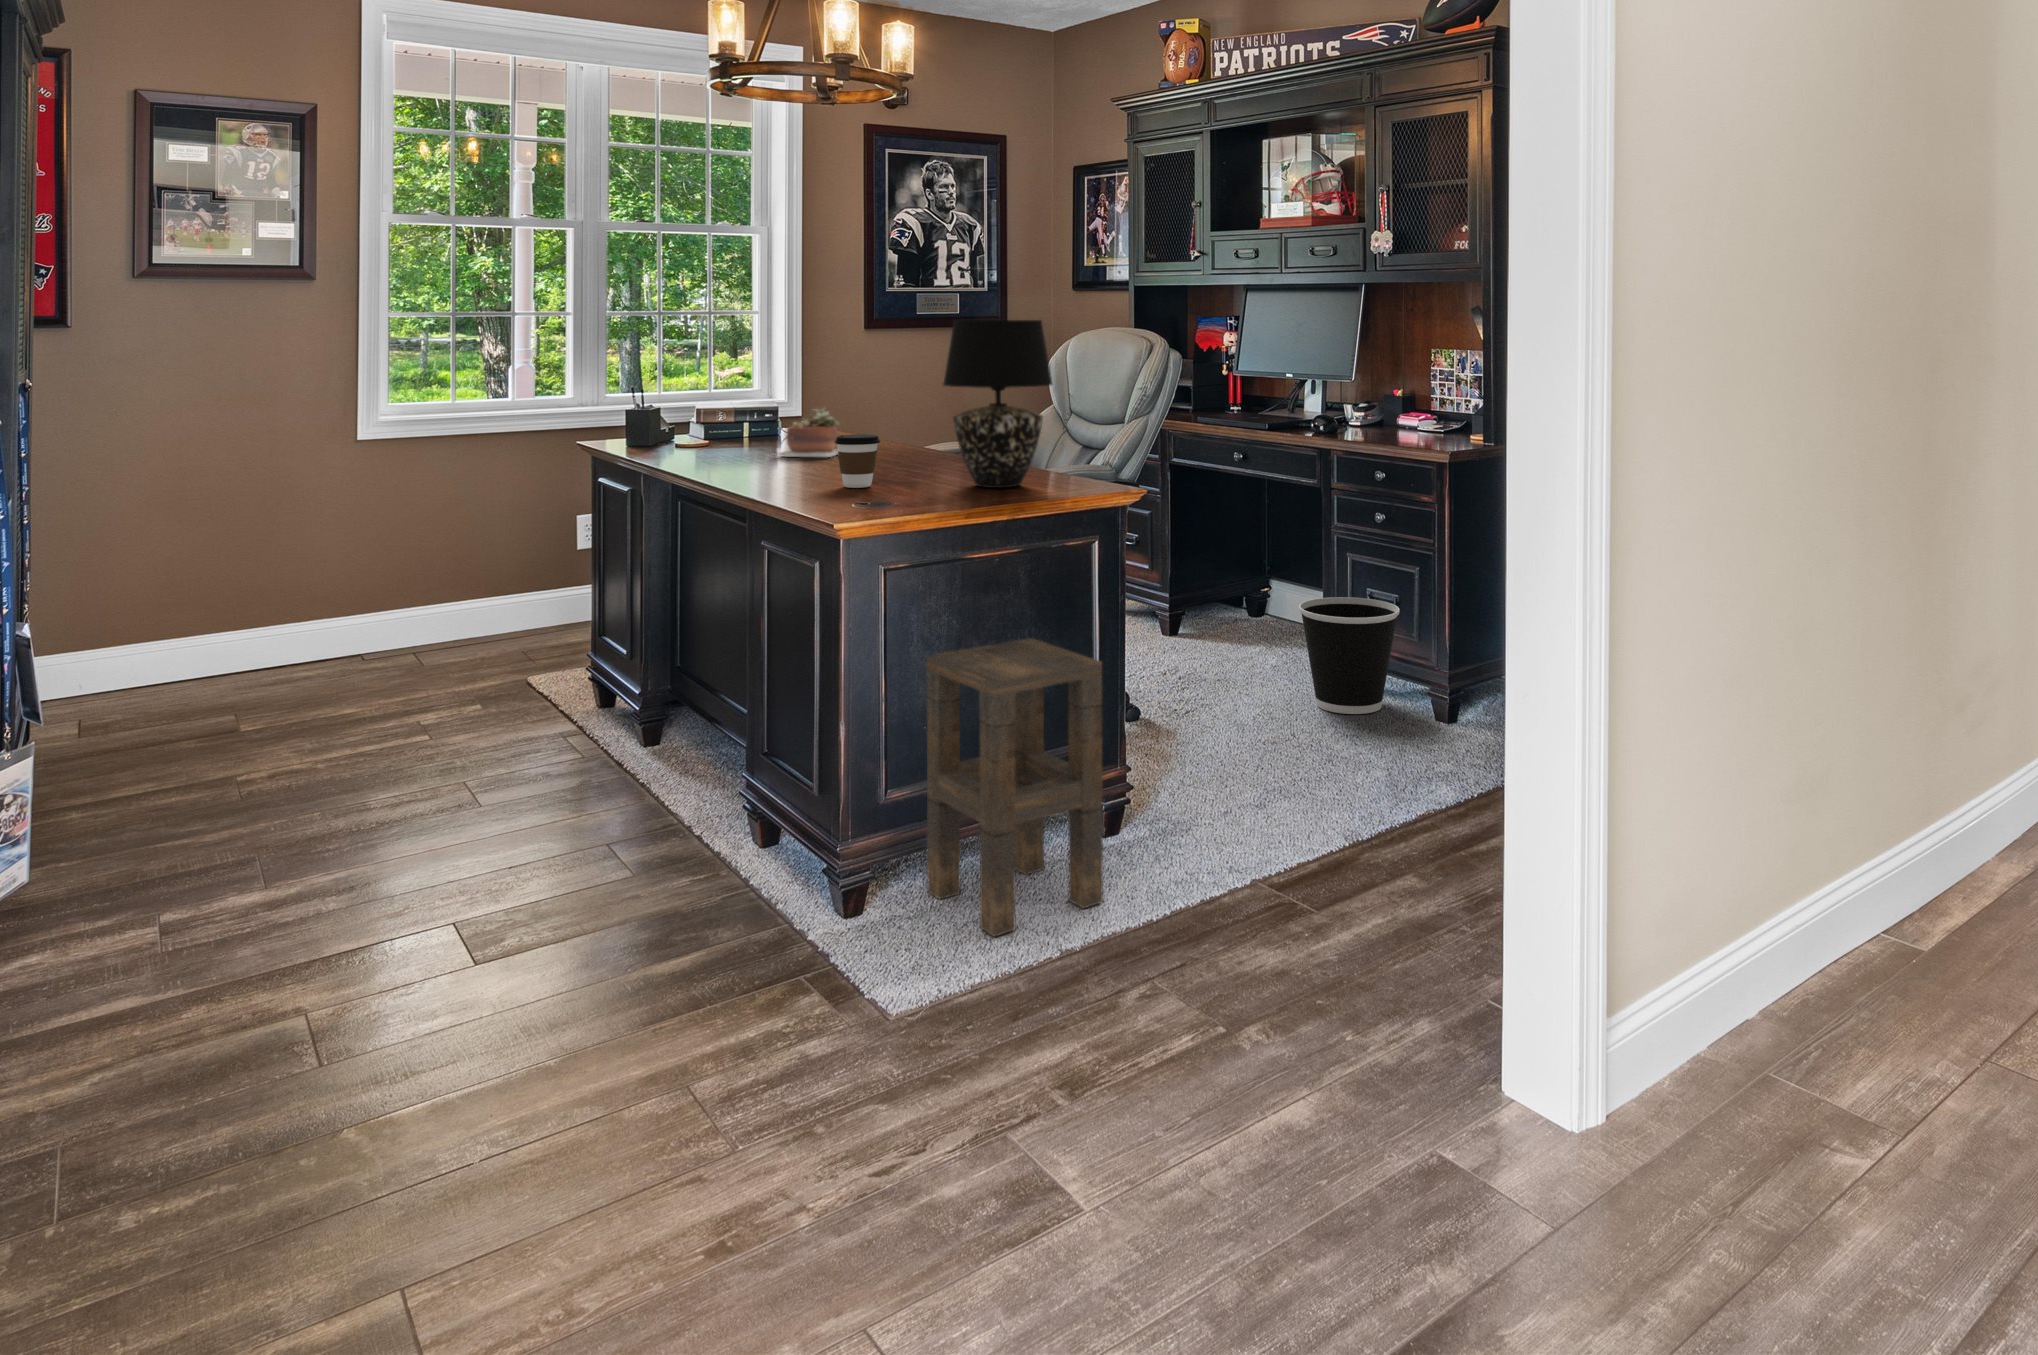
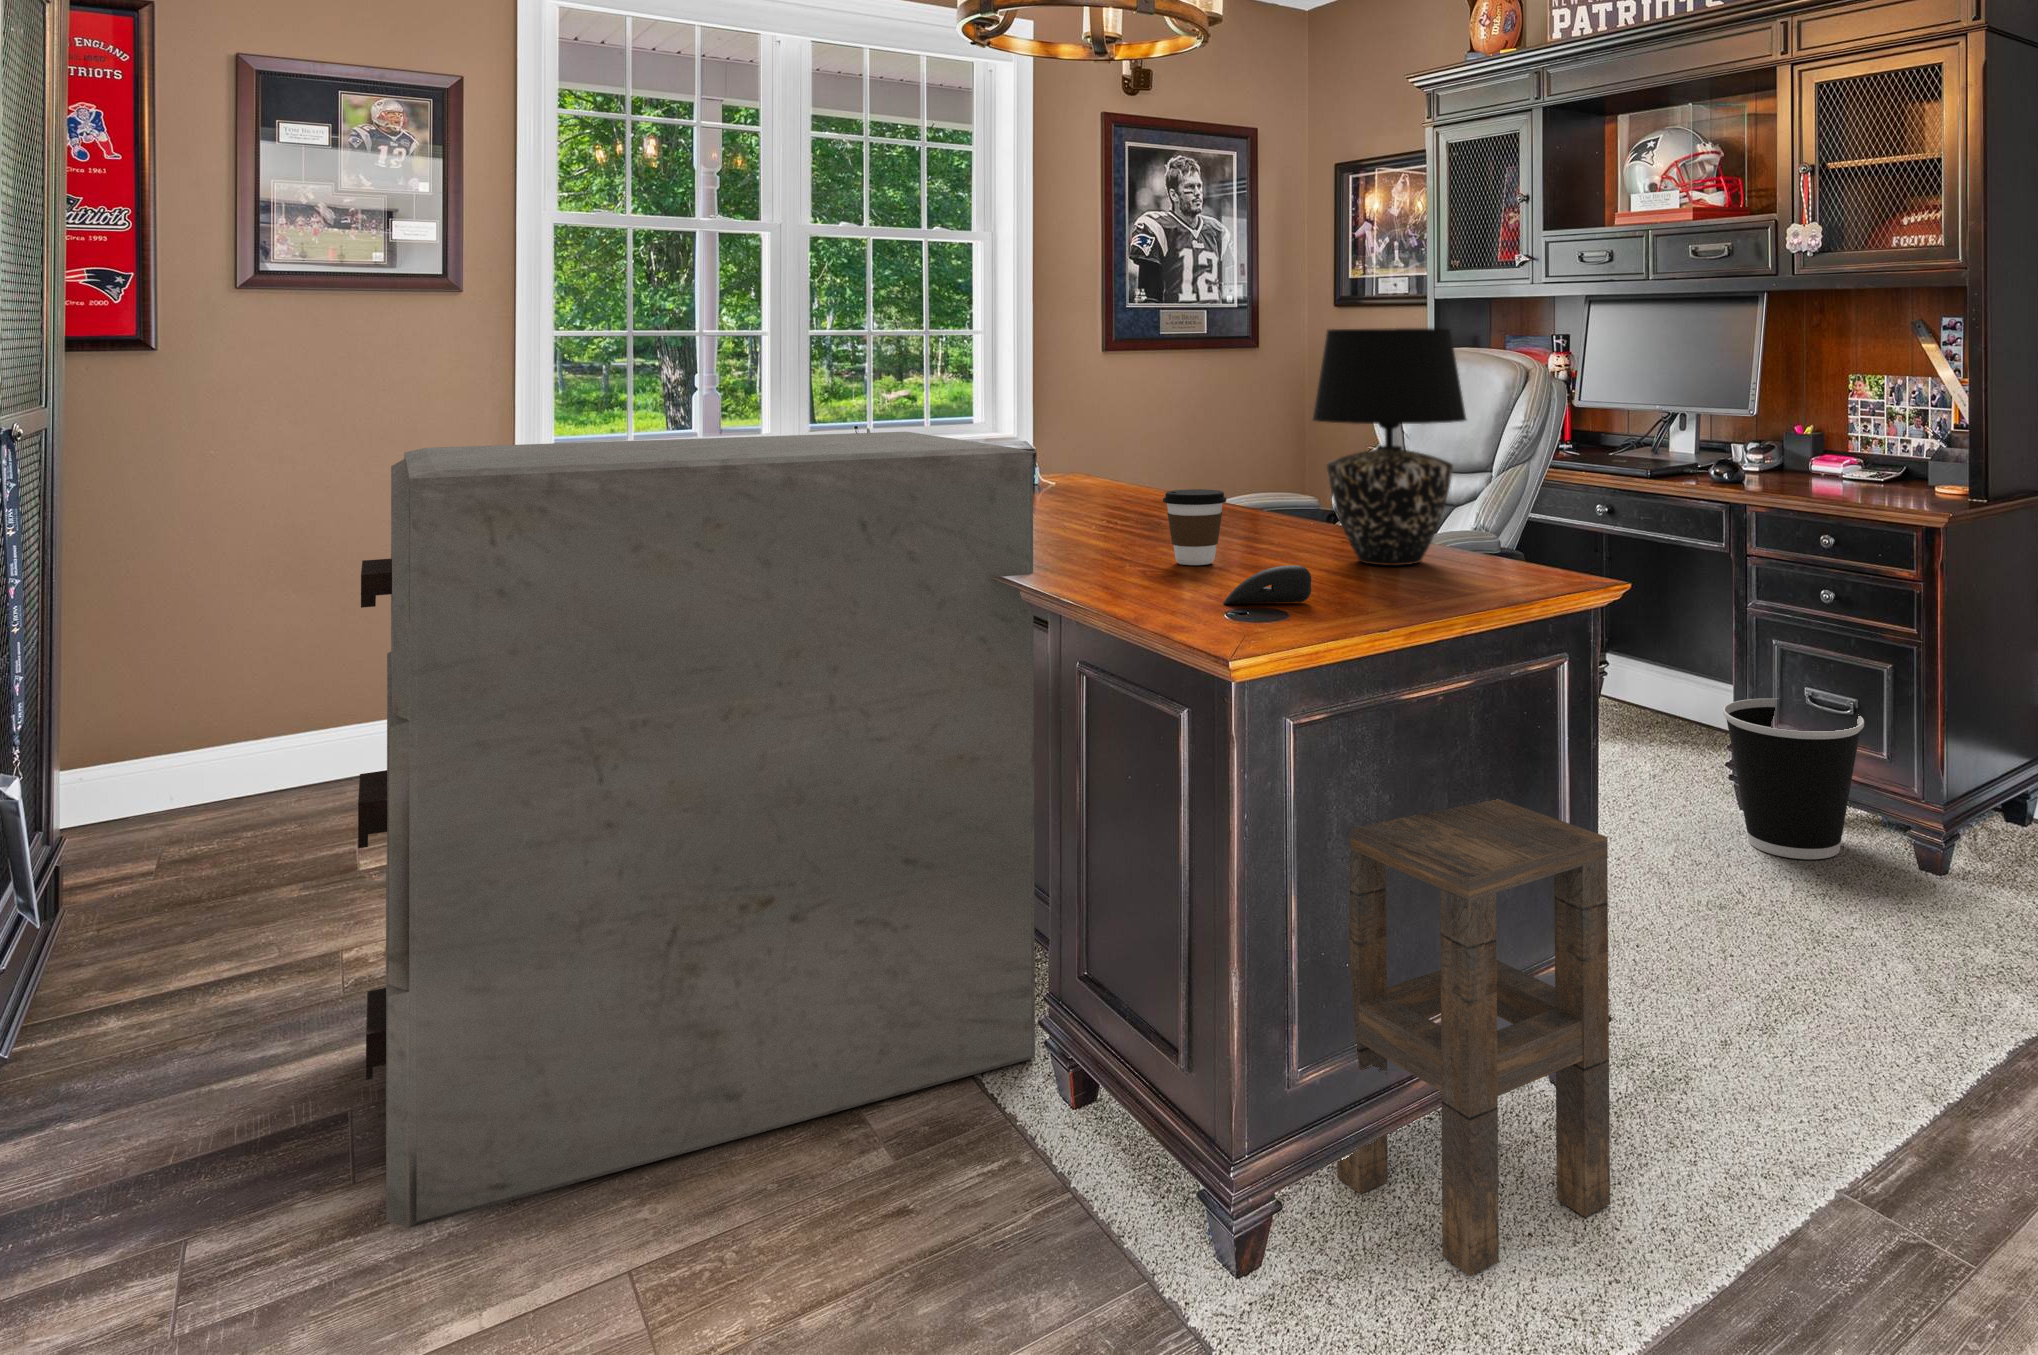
filing cabinet: none [255,395,739,922] -> present [358,432,1035,1228]
succulent plant: present [778,408,839,457] -> none [1057,450,1142,517]
computer mouse: none [857,484,918,510] -> present [1224,565,1311,604]

